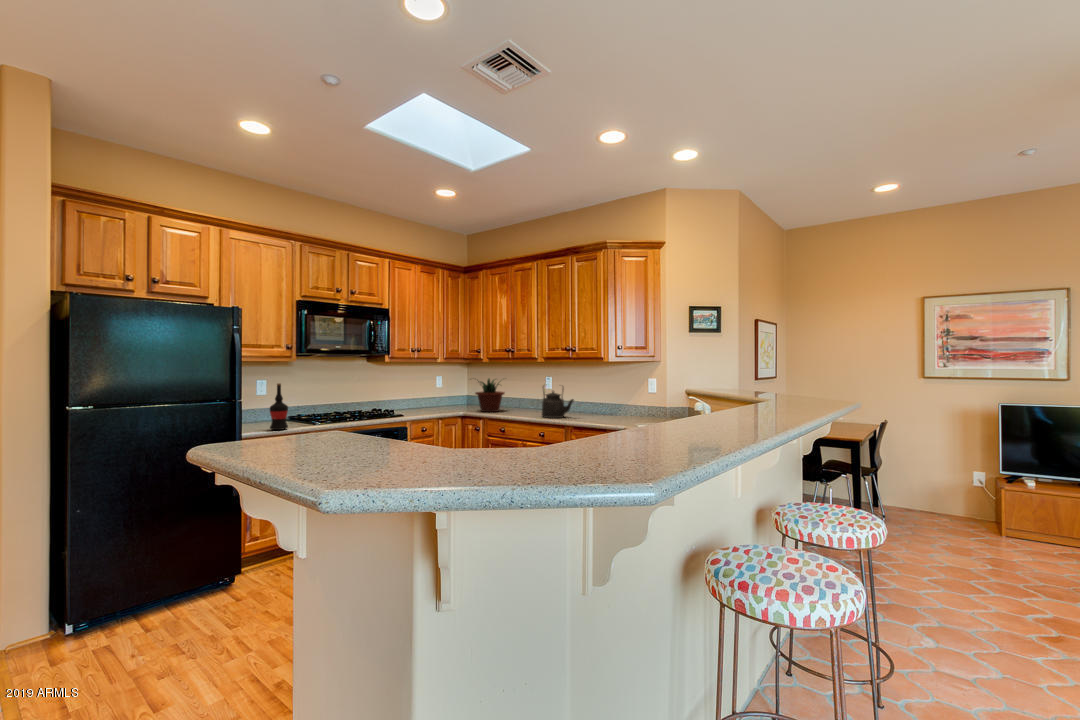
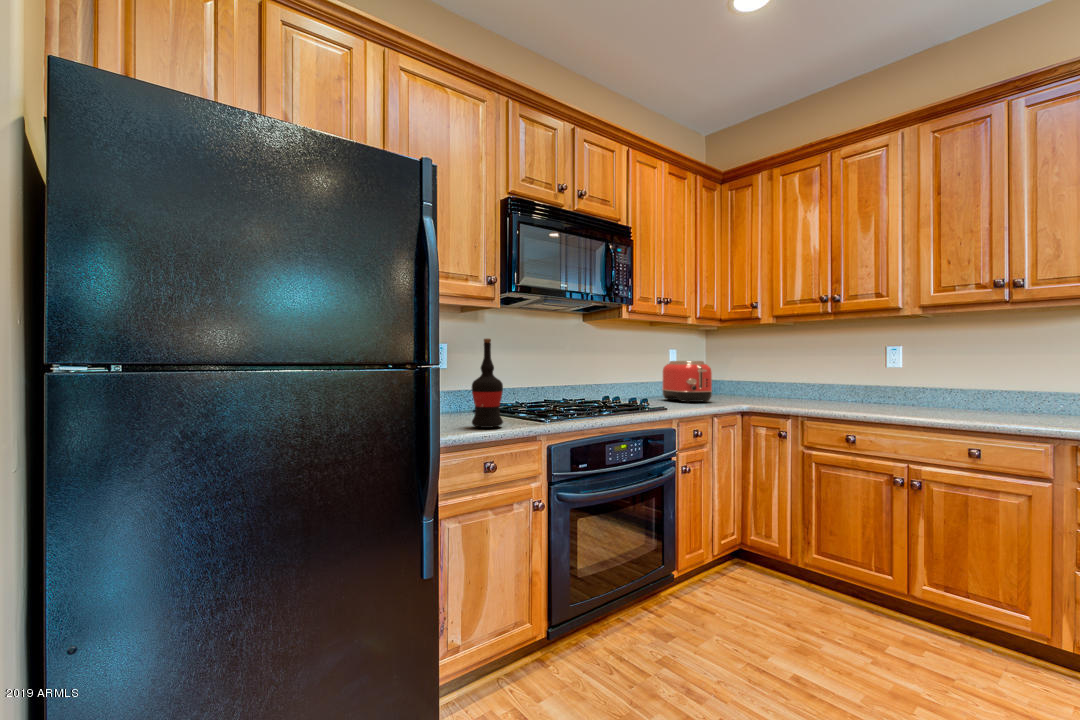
potted plant: present [475,379,504,412] -> none [748,349,813,406]
toaster: none [424,385,452,411] -> present [662,361,712,403]
kettle: present [542,386,574,418] -> none [930,355,1020,420]

